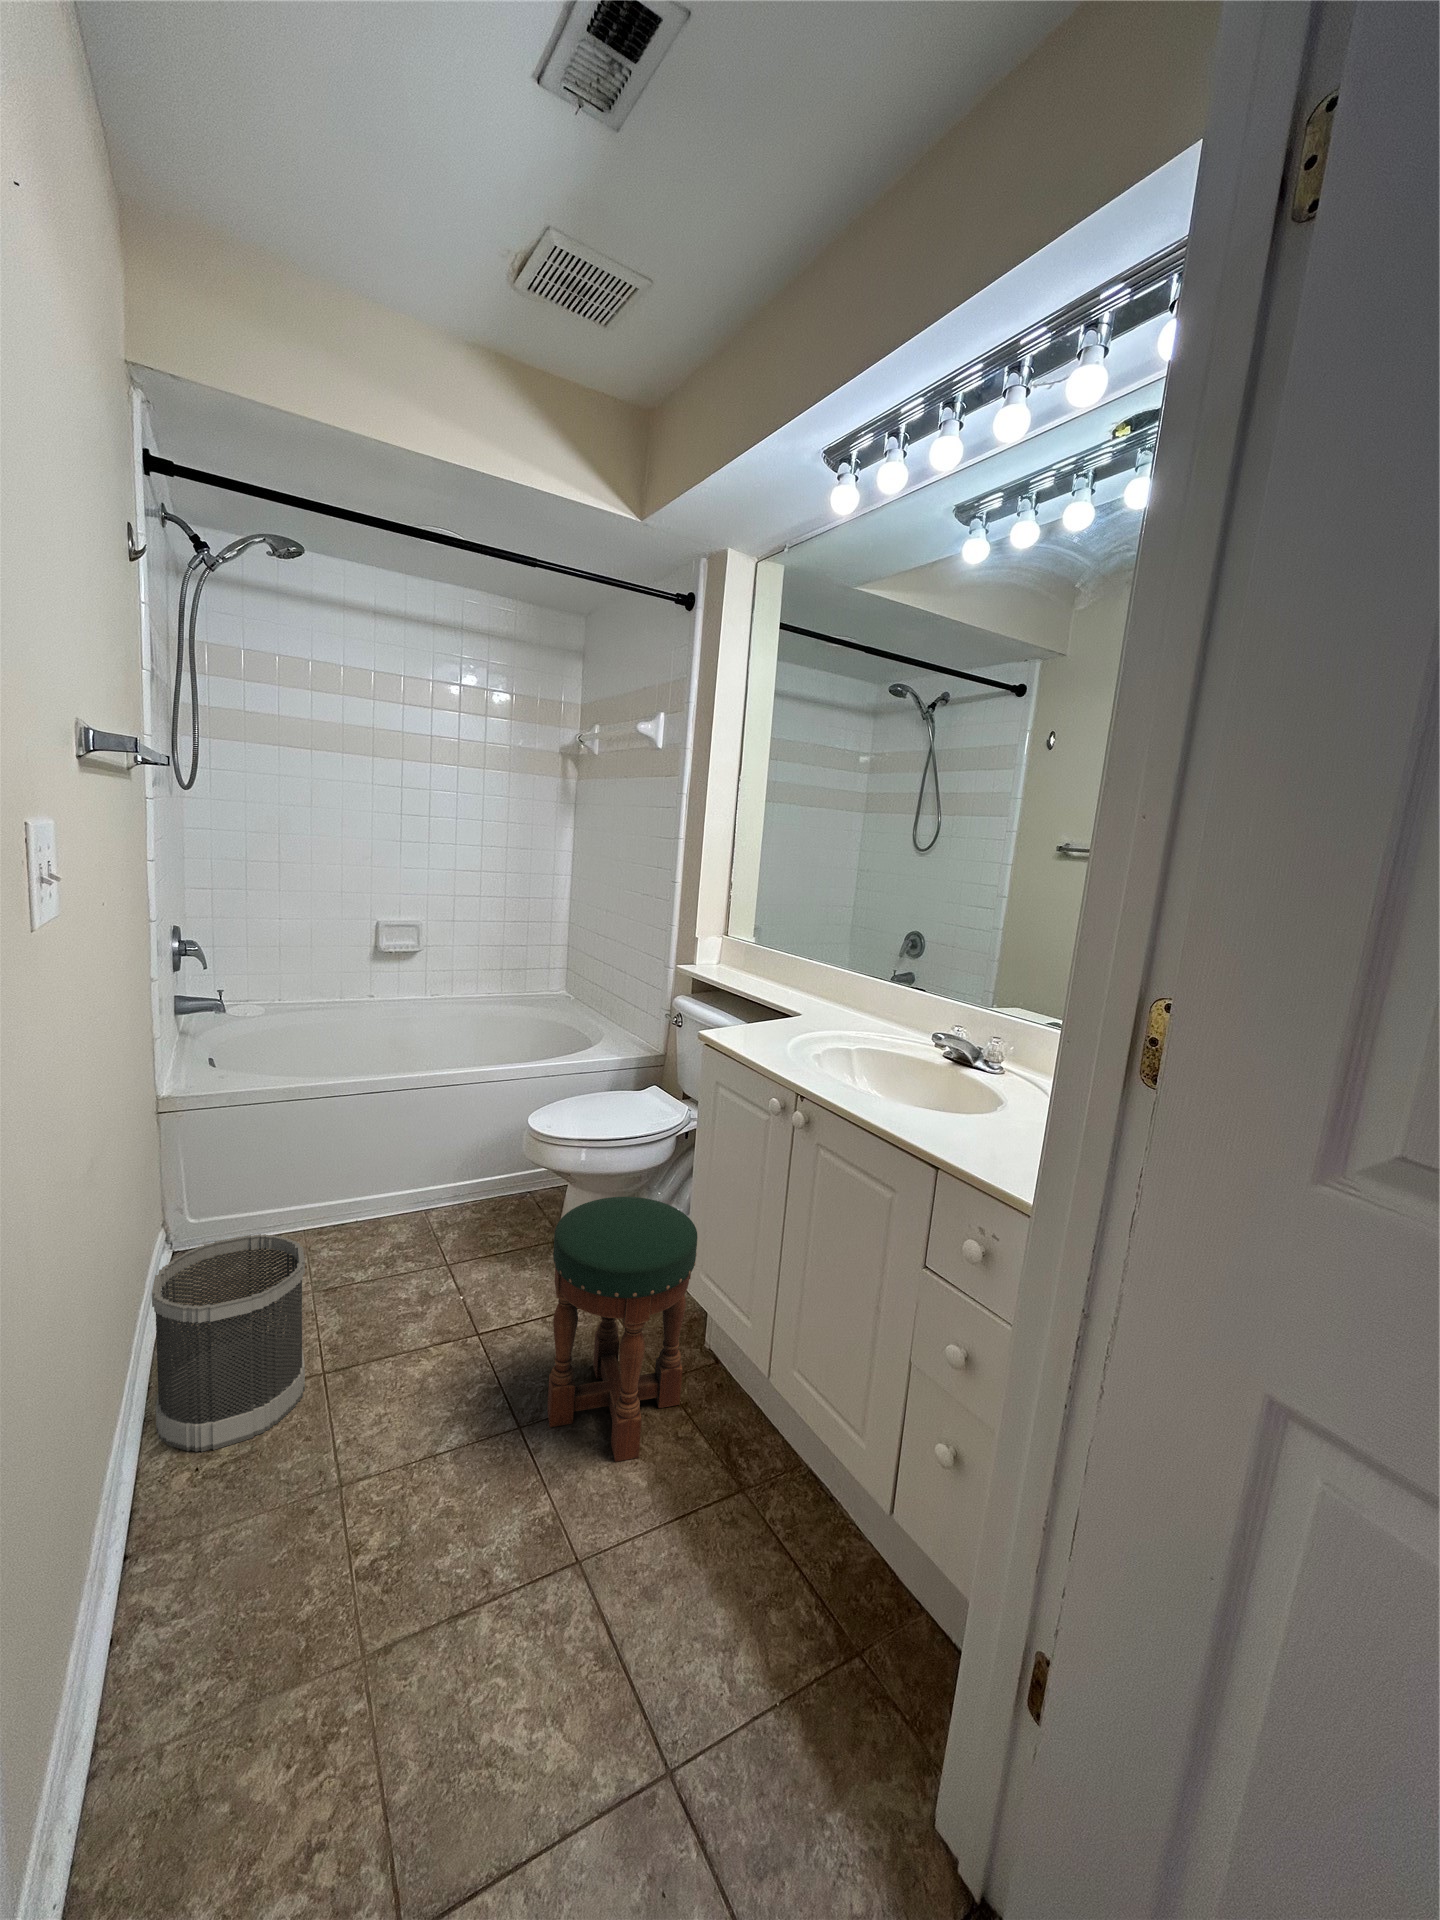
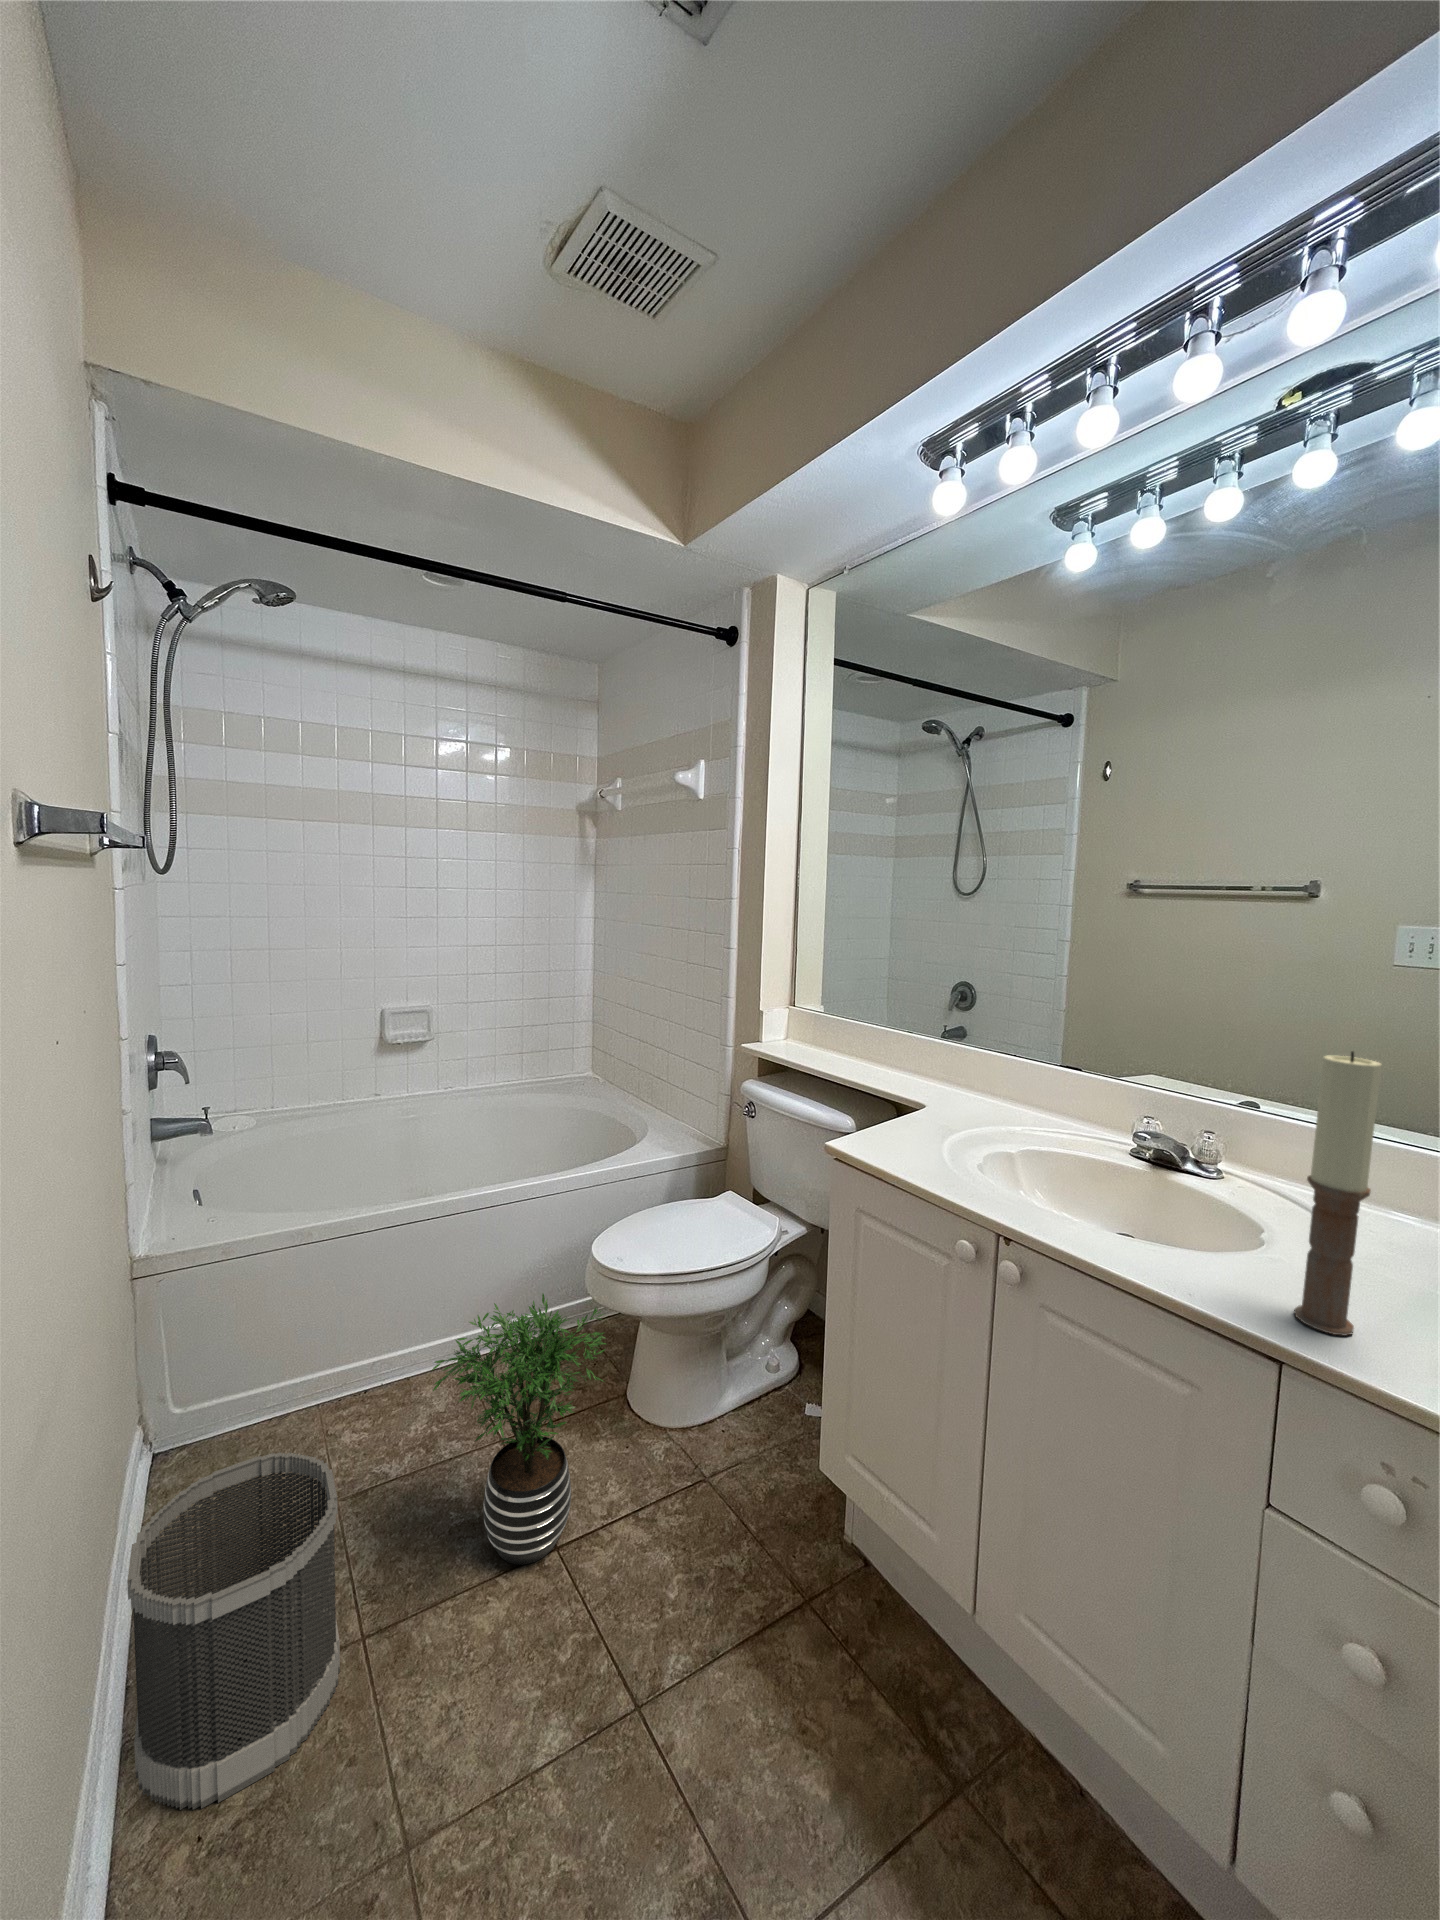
candle: none [960,954,1020,1152] -> present [1294,1051,1382,1336]
potted plant: none [383,1145,527,1342] -> present [432,1294,606,1565]
stool: present [547,1197,697,1462] -> none [670,1360,860,1758]

